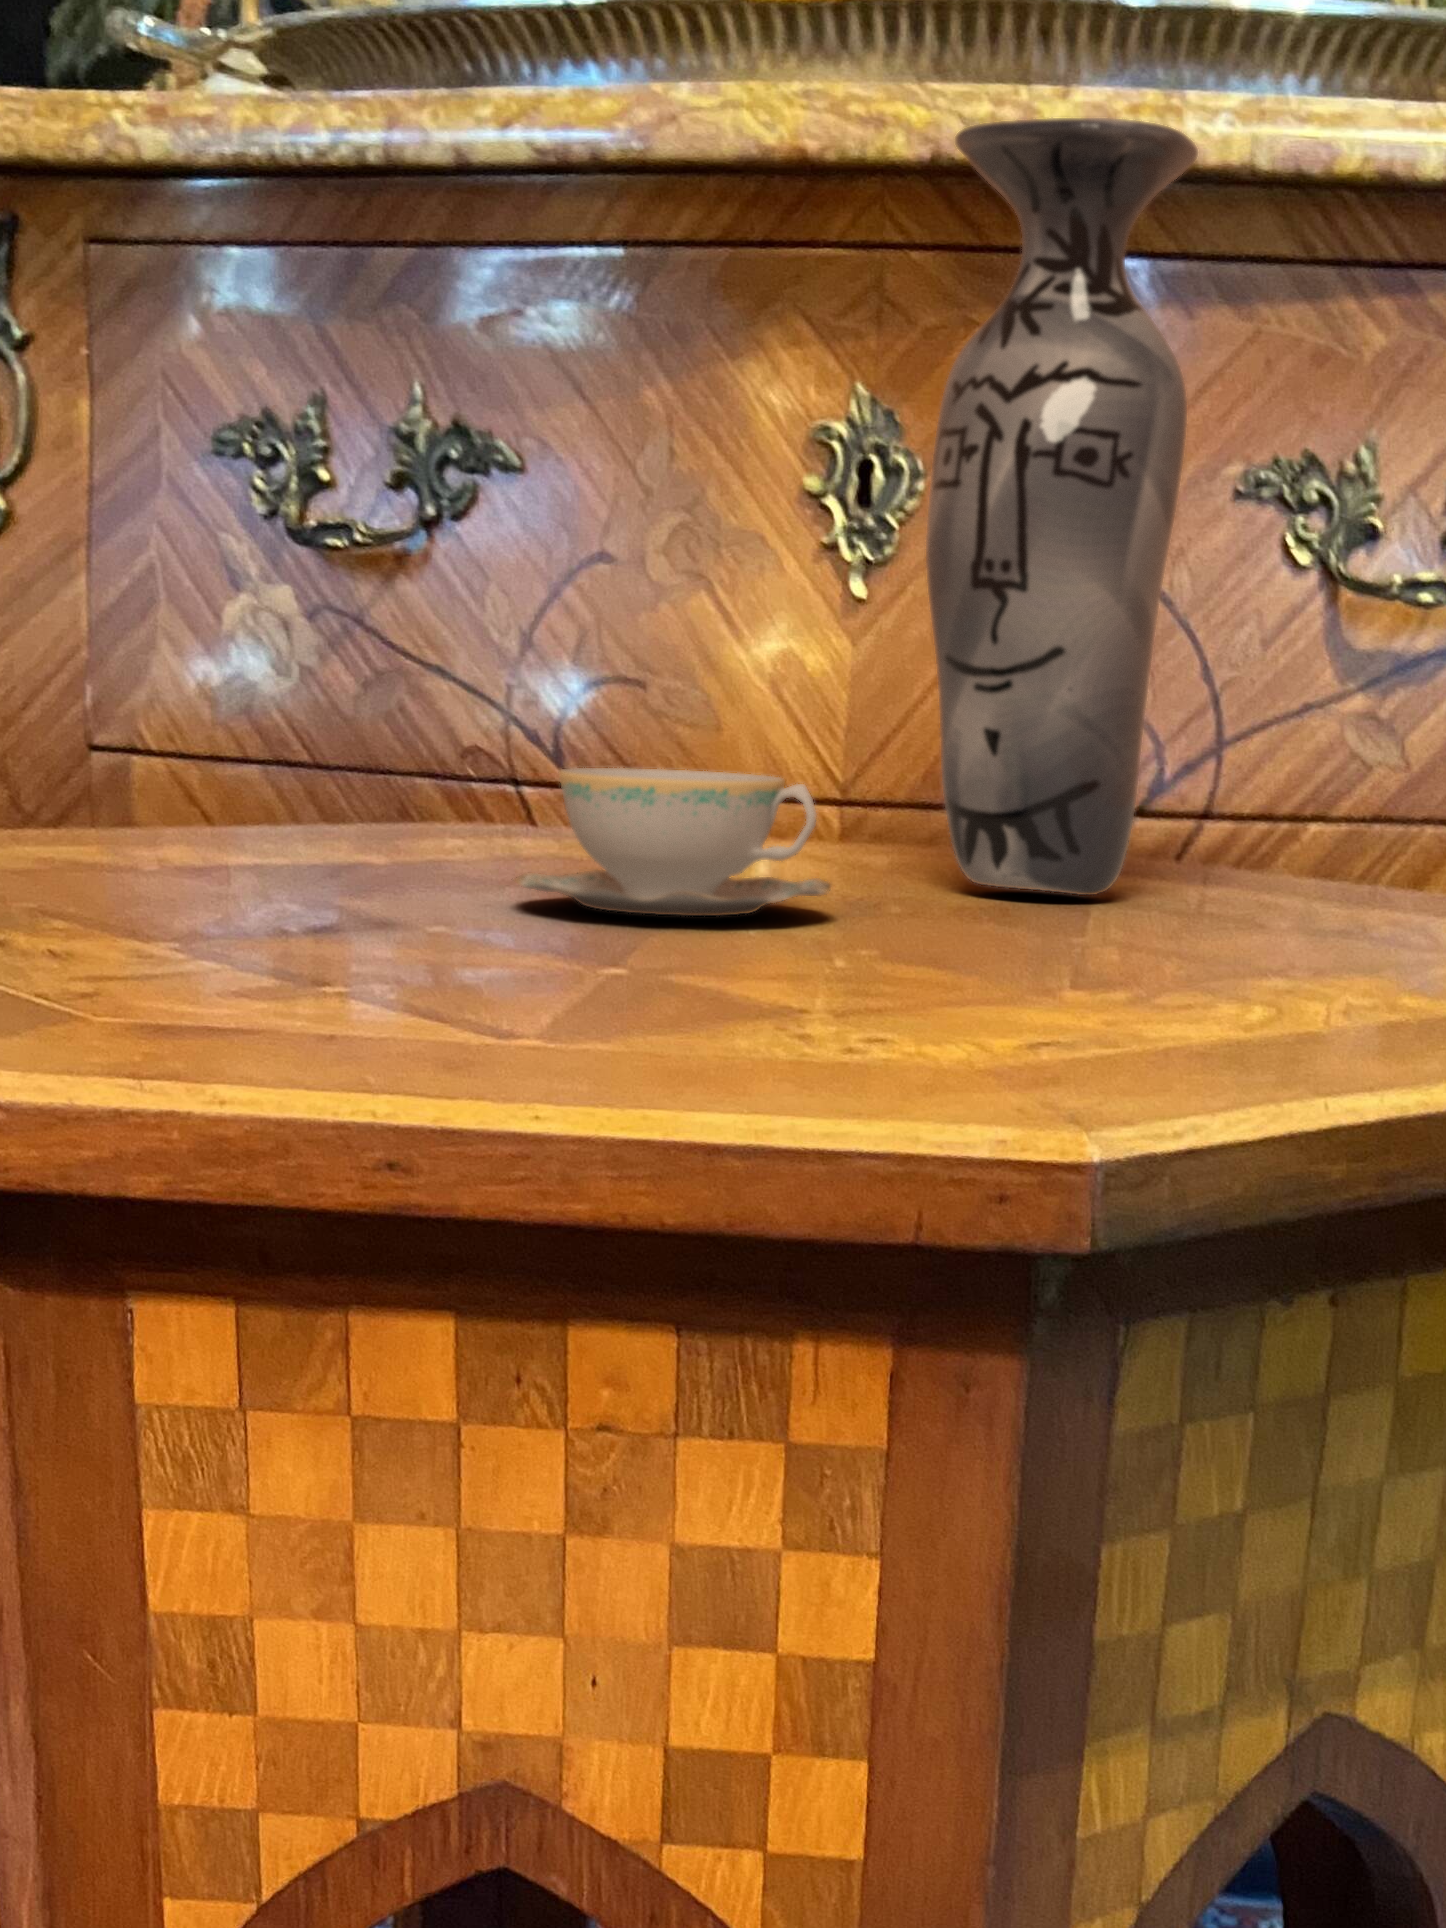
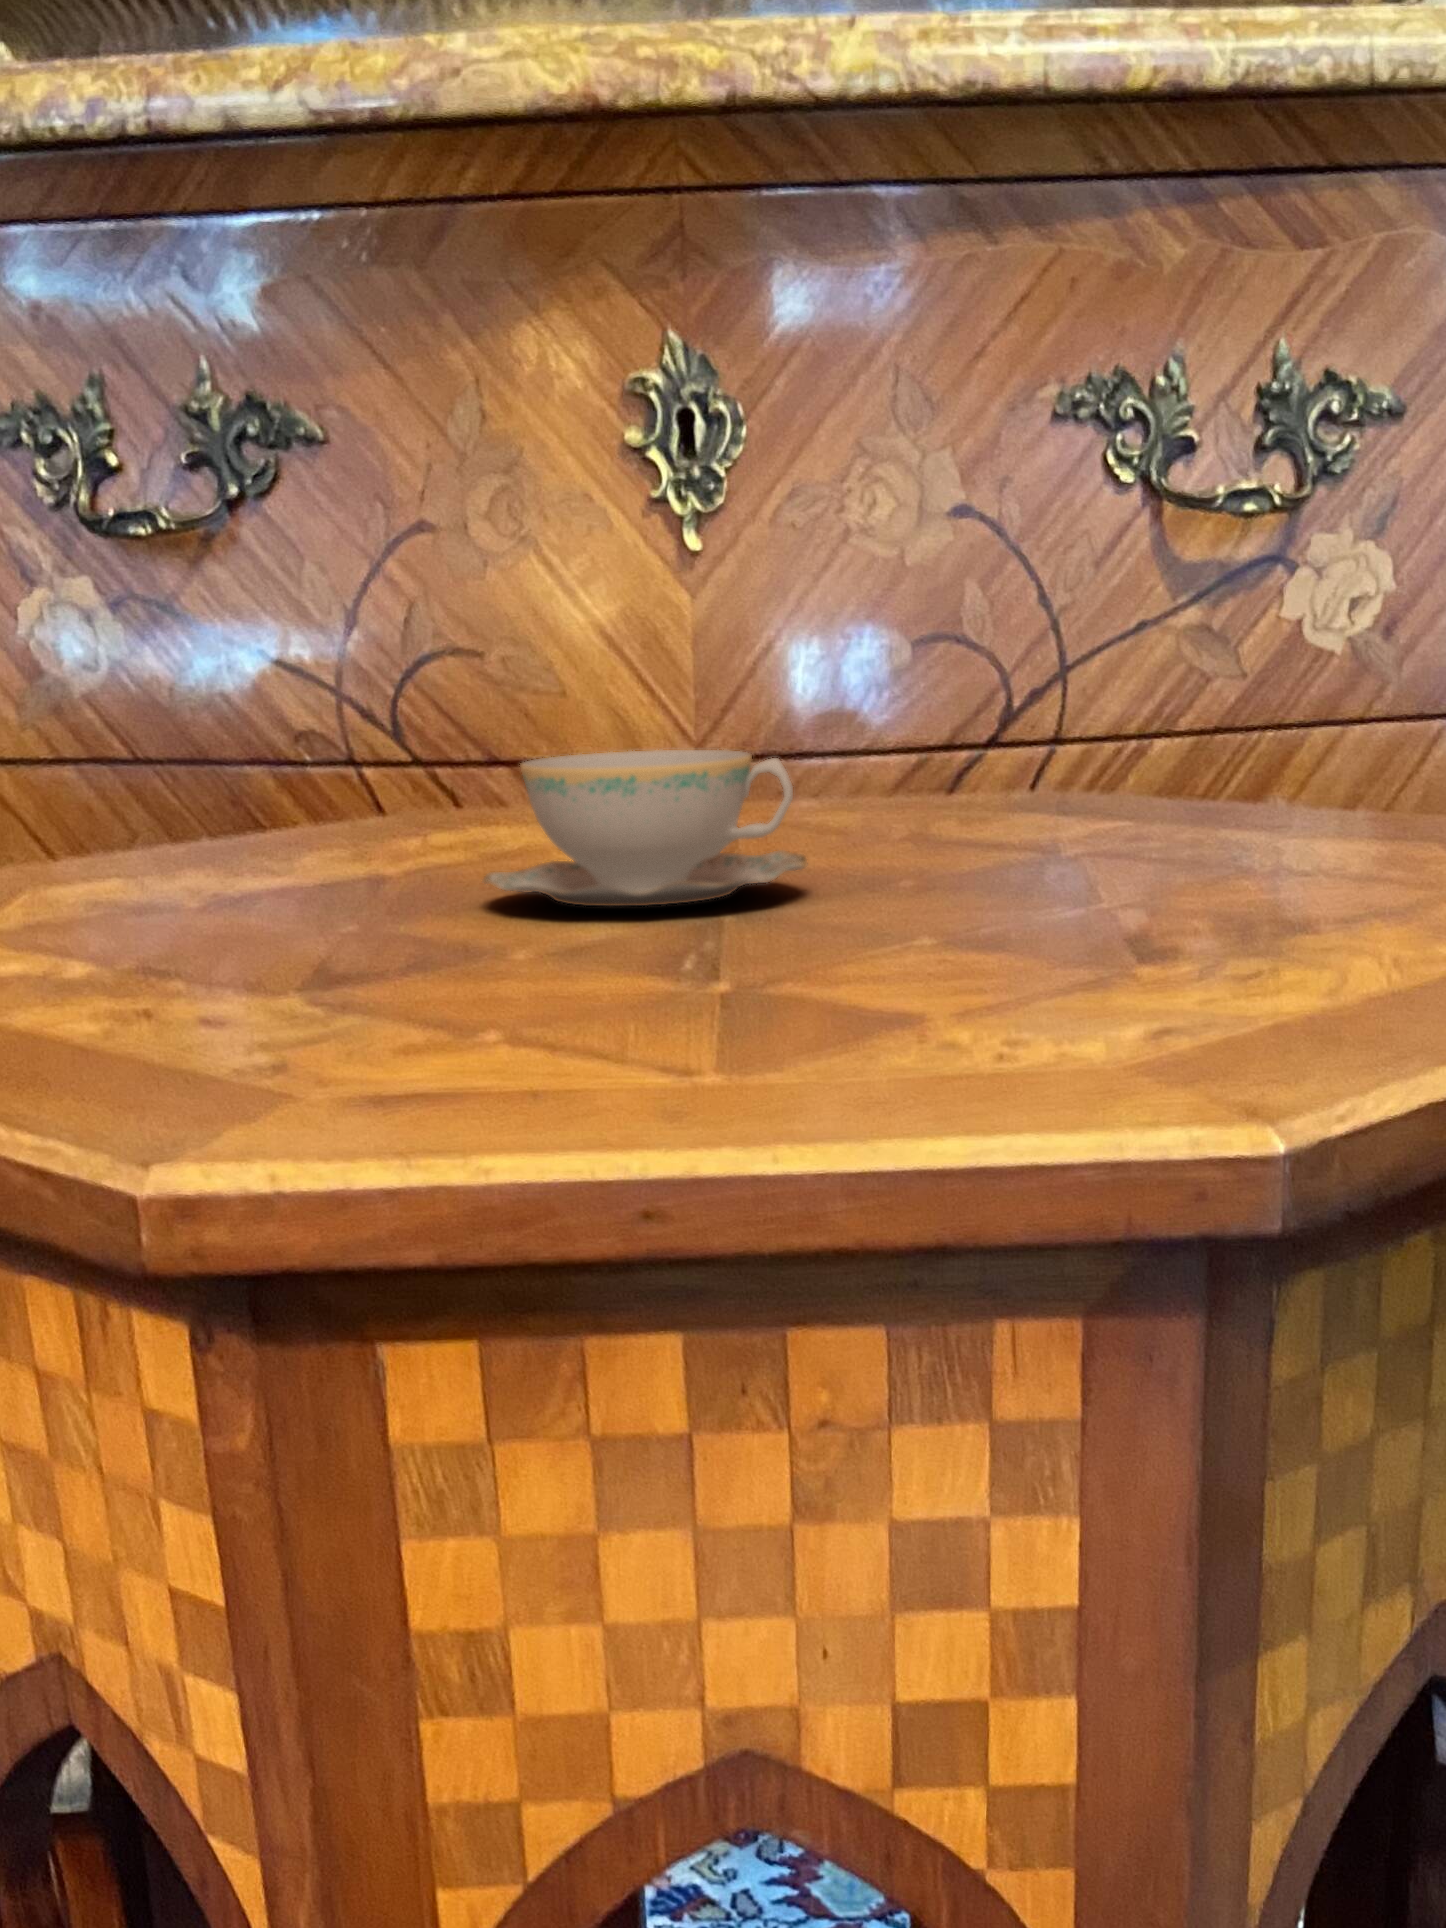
vase: present [926,118,1198,895] -> none [830,40,1086,839]

